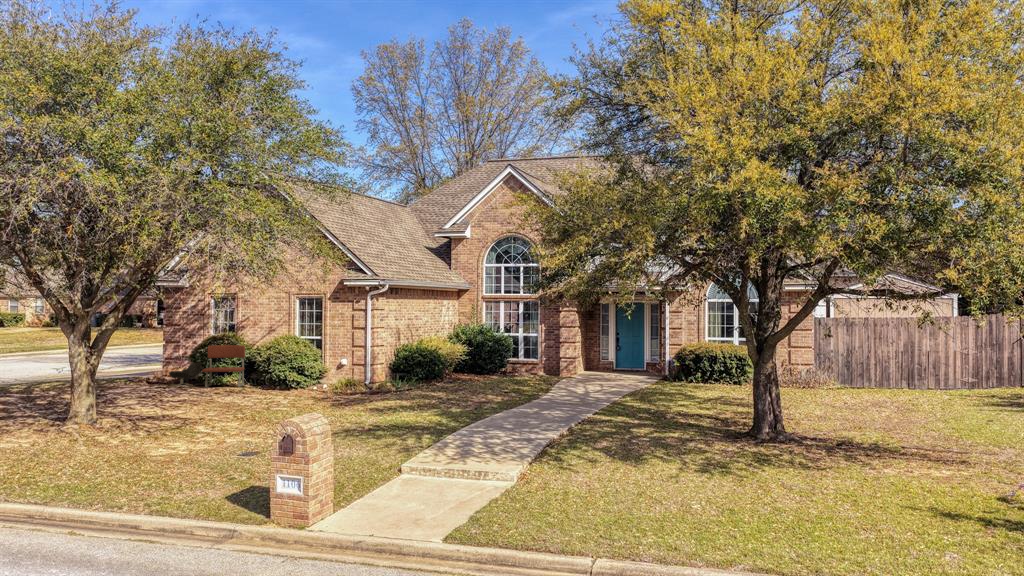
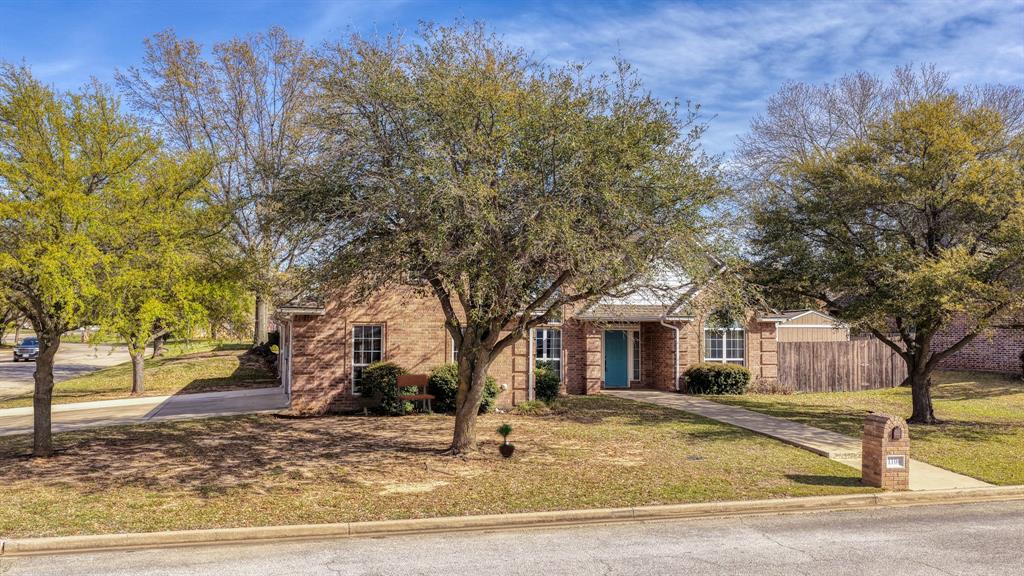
potted tree: none [40,388,72,432] -> present [496,423,515,457]

